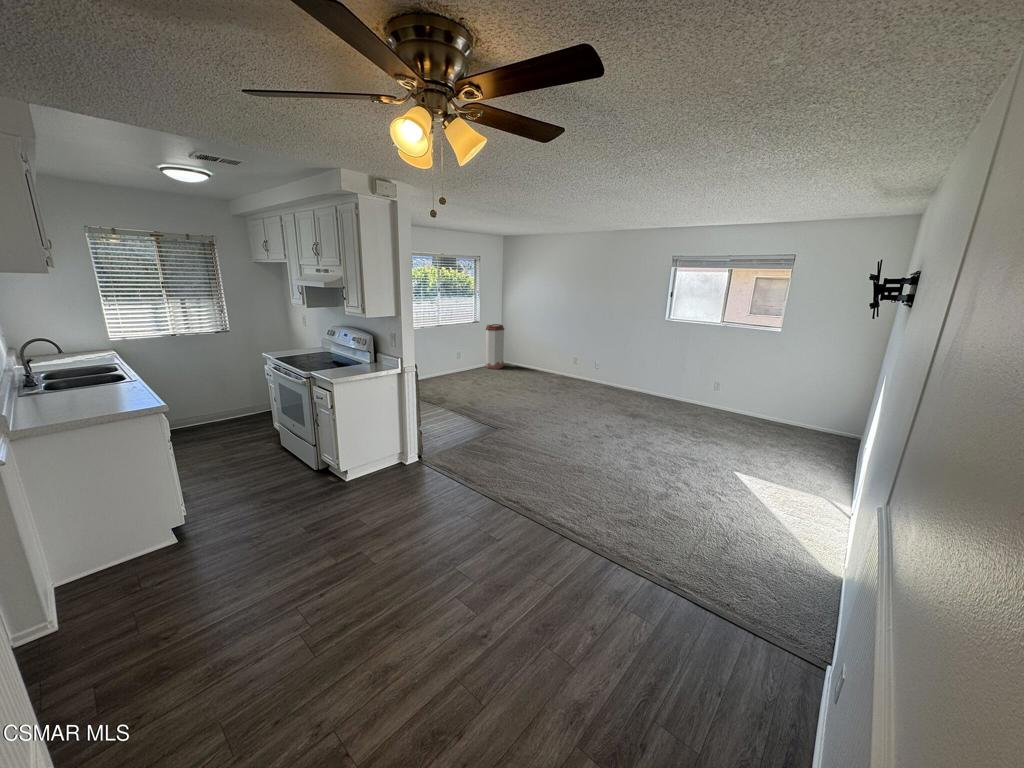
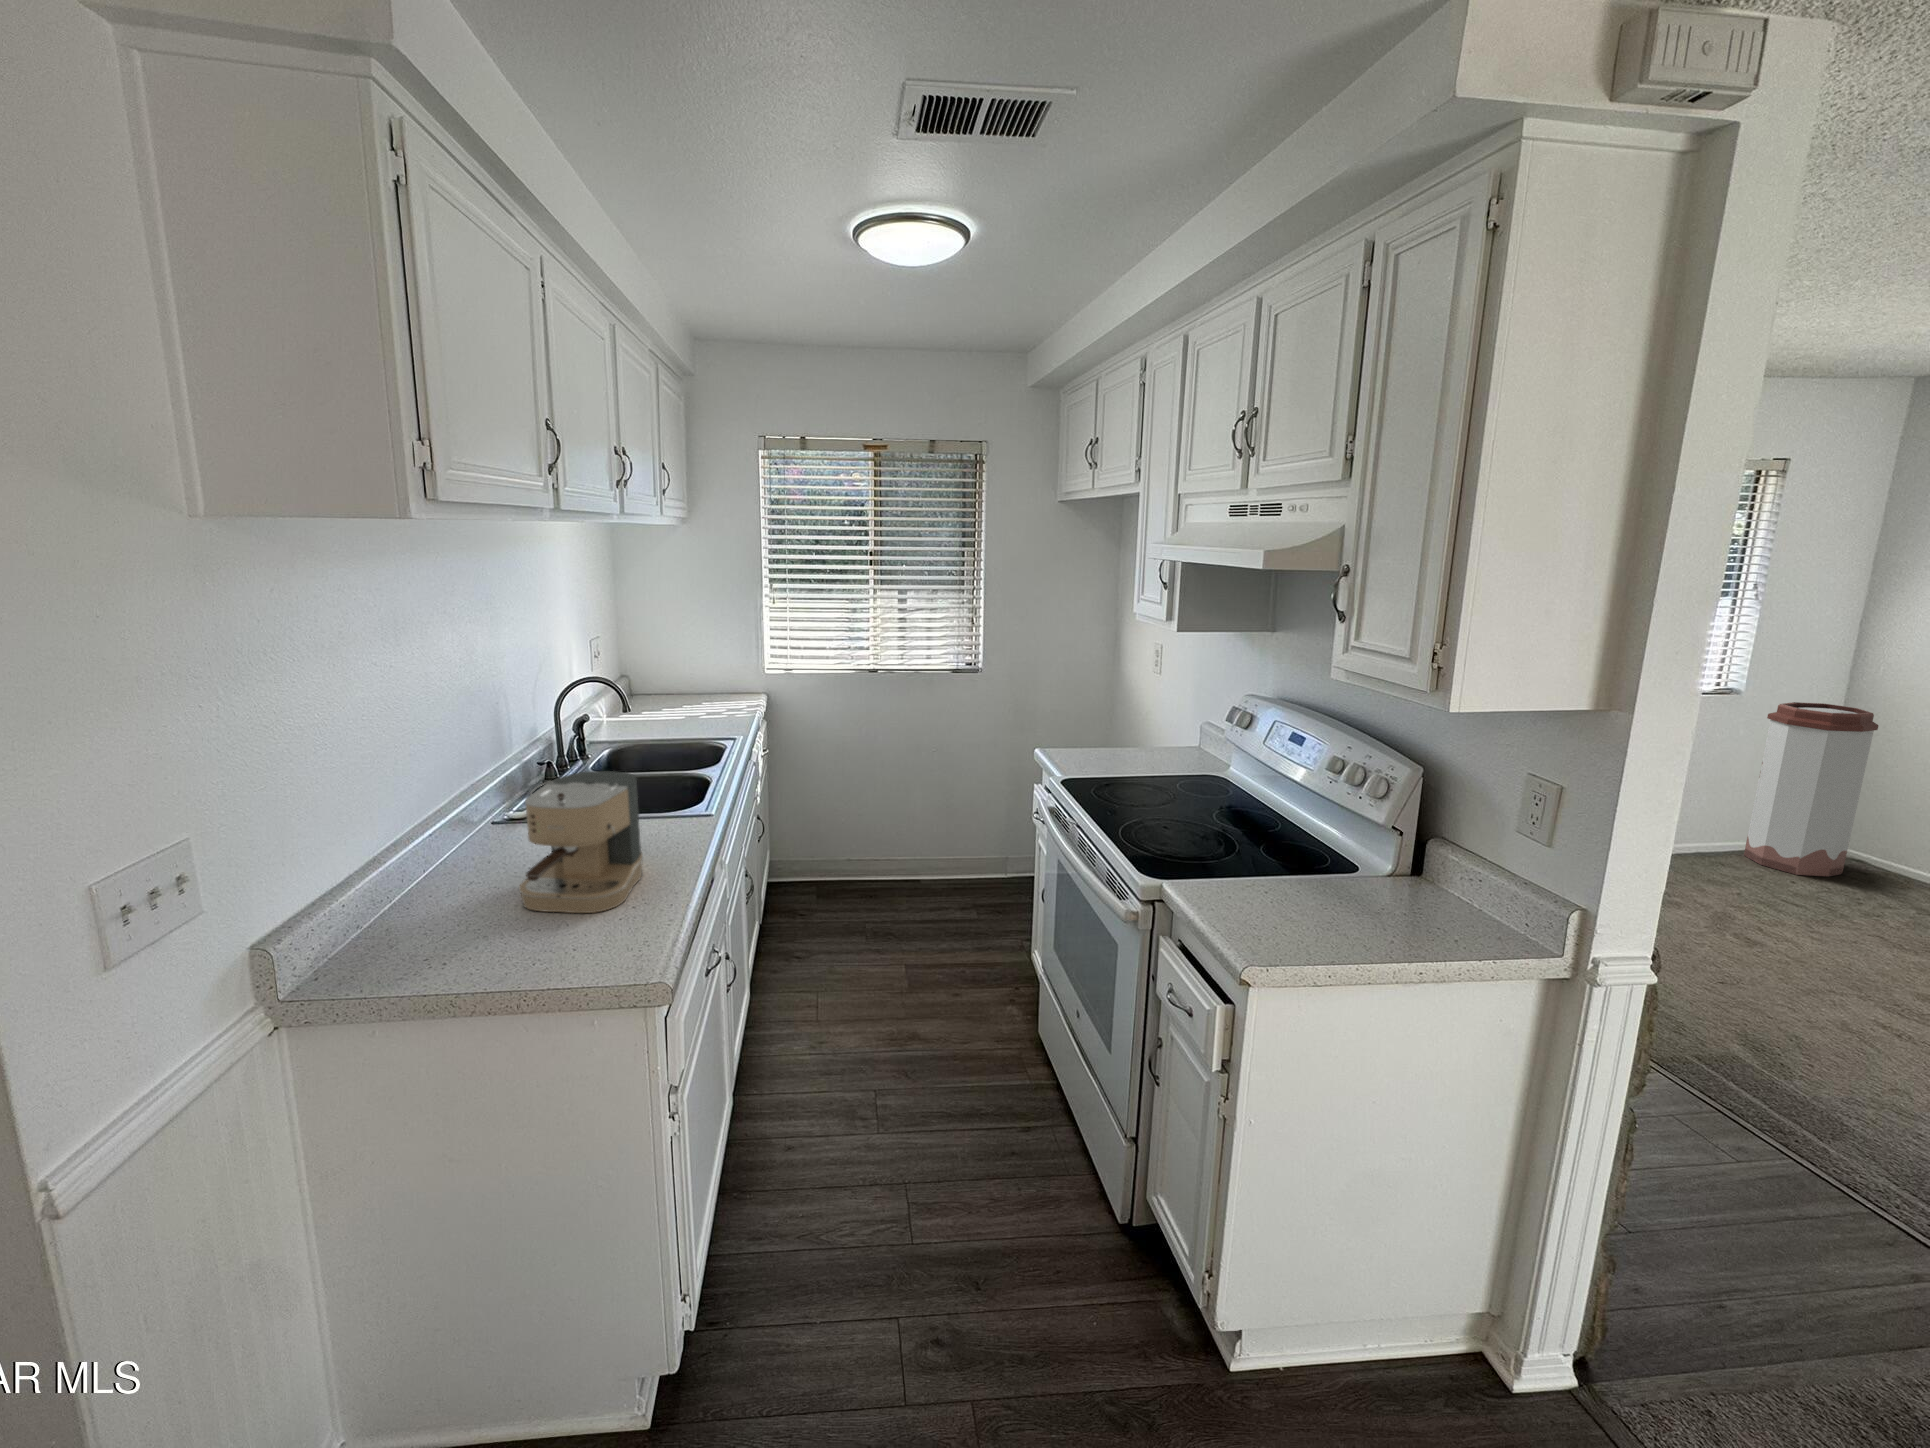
coffee maker: none [68,362,122,408] -> present [519,771,643,913]

